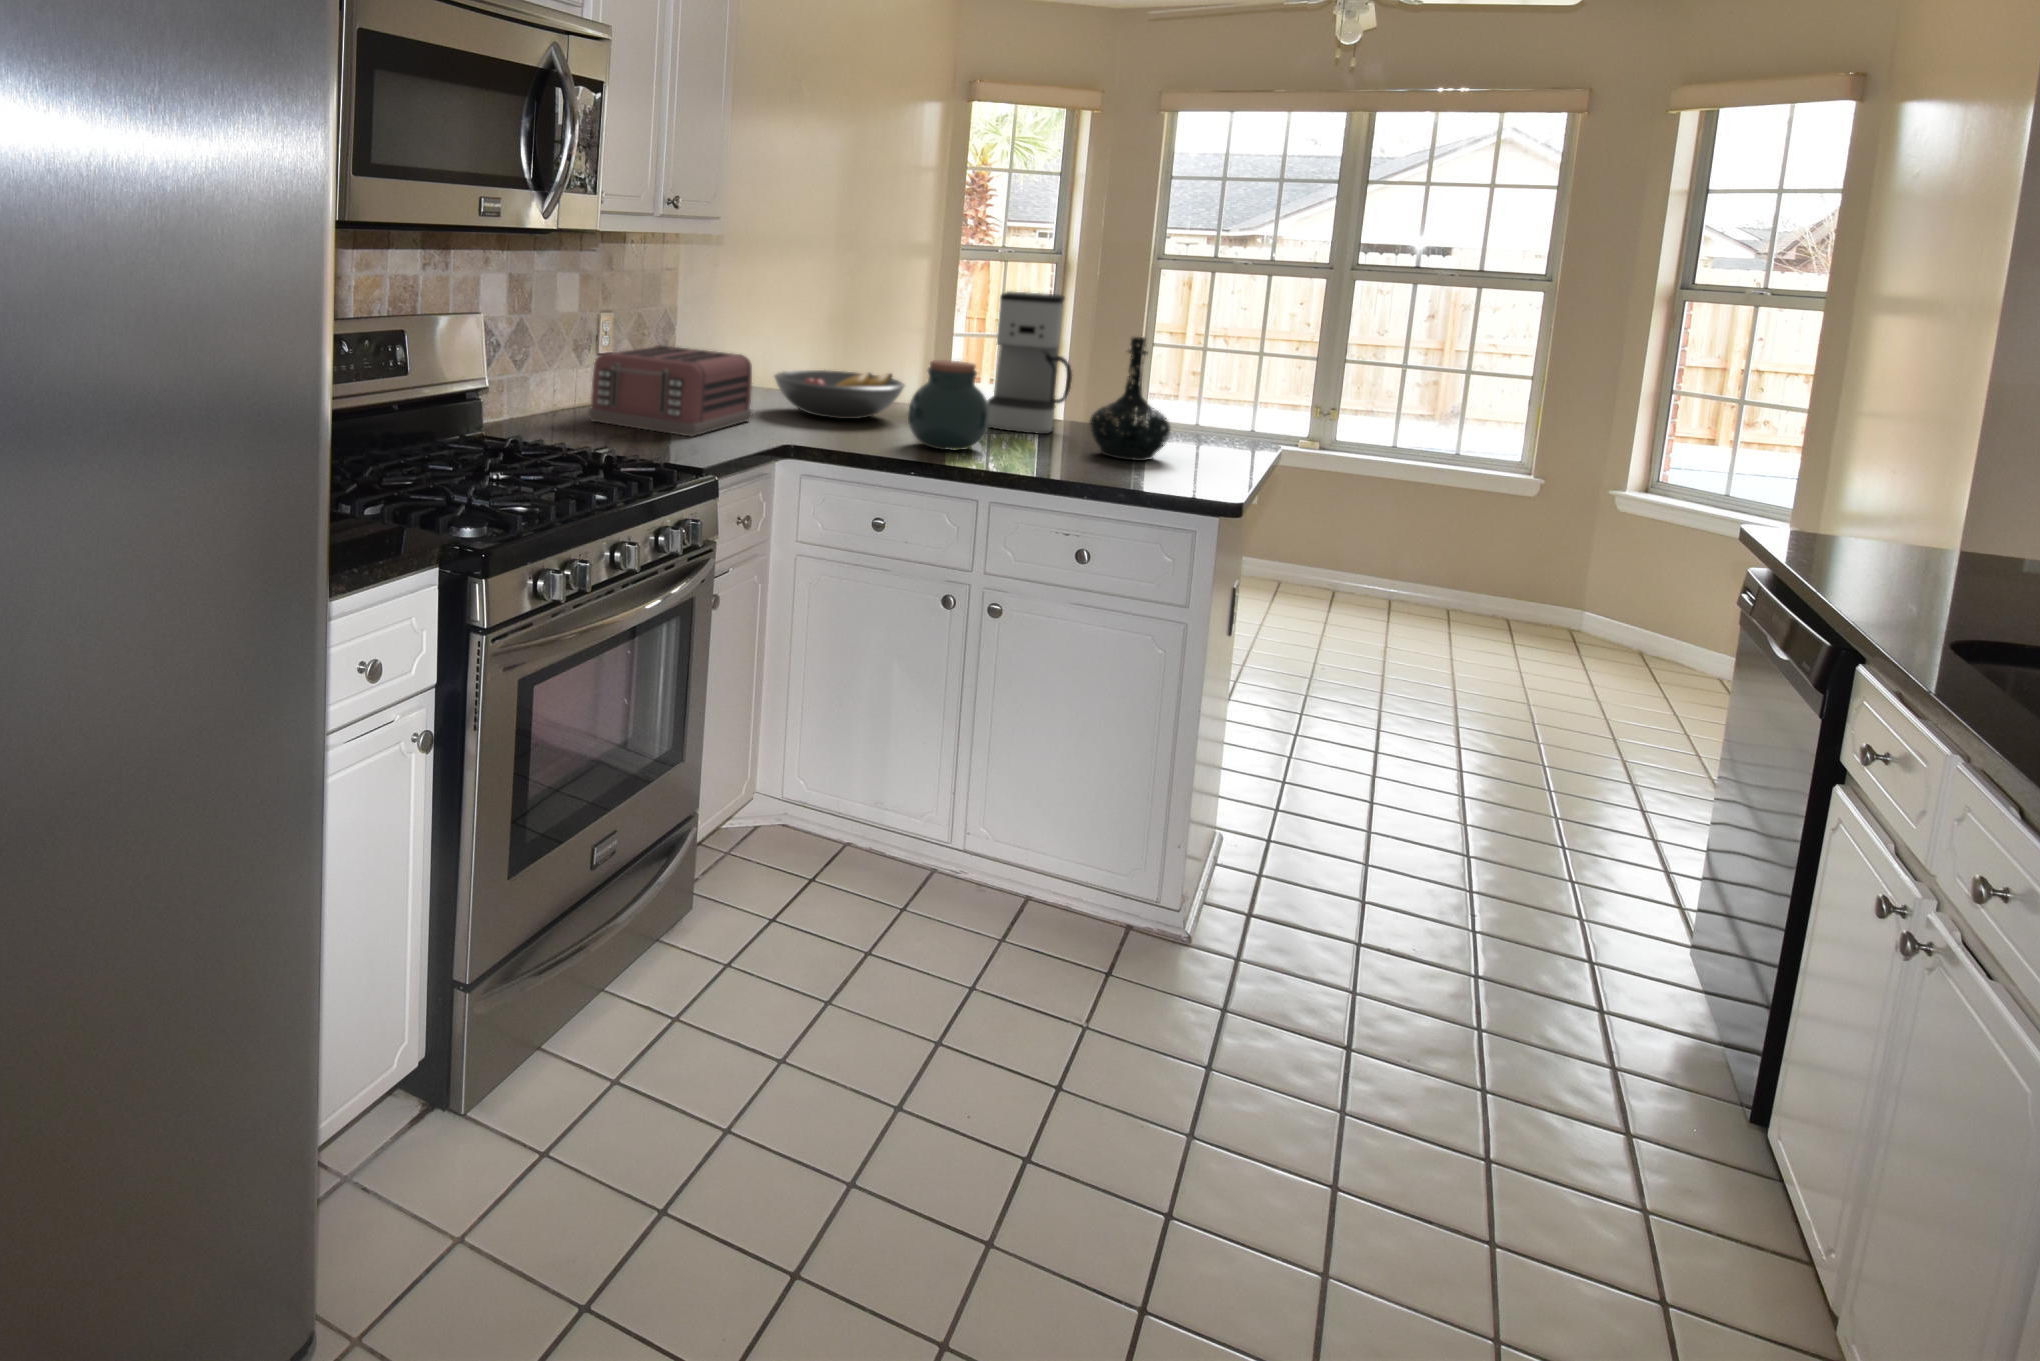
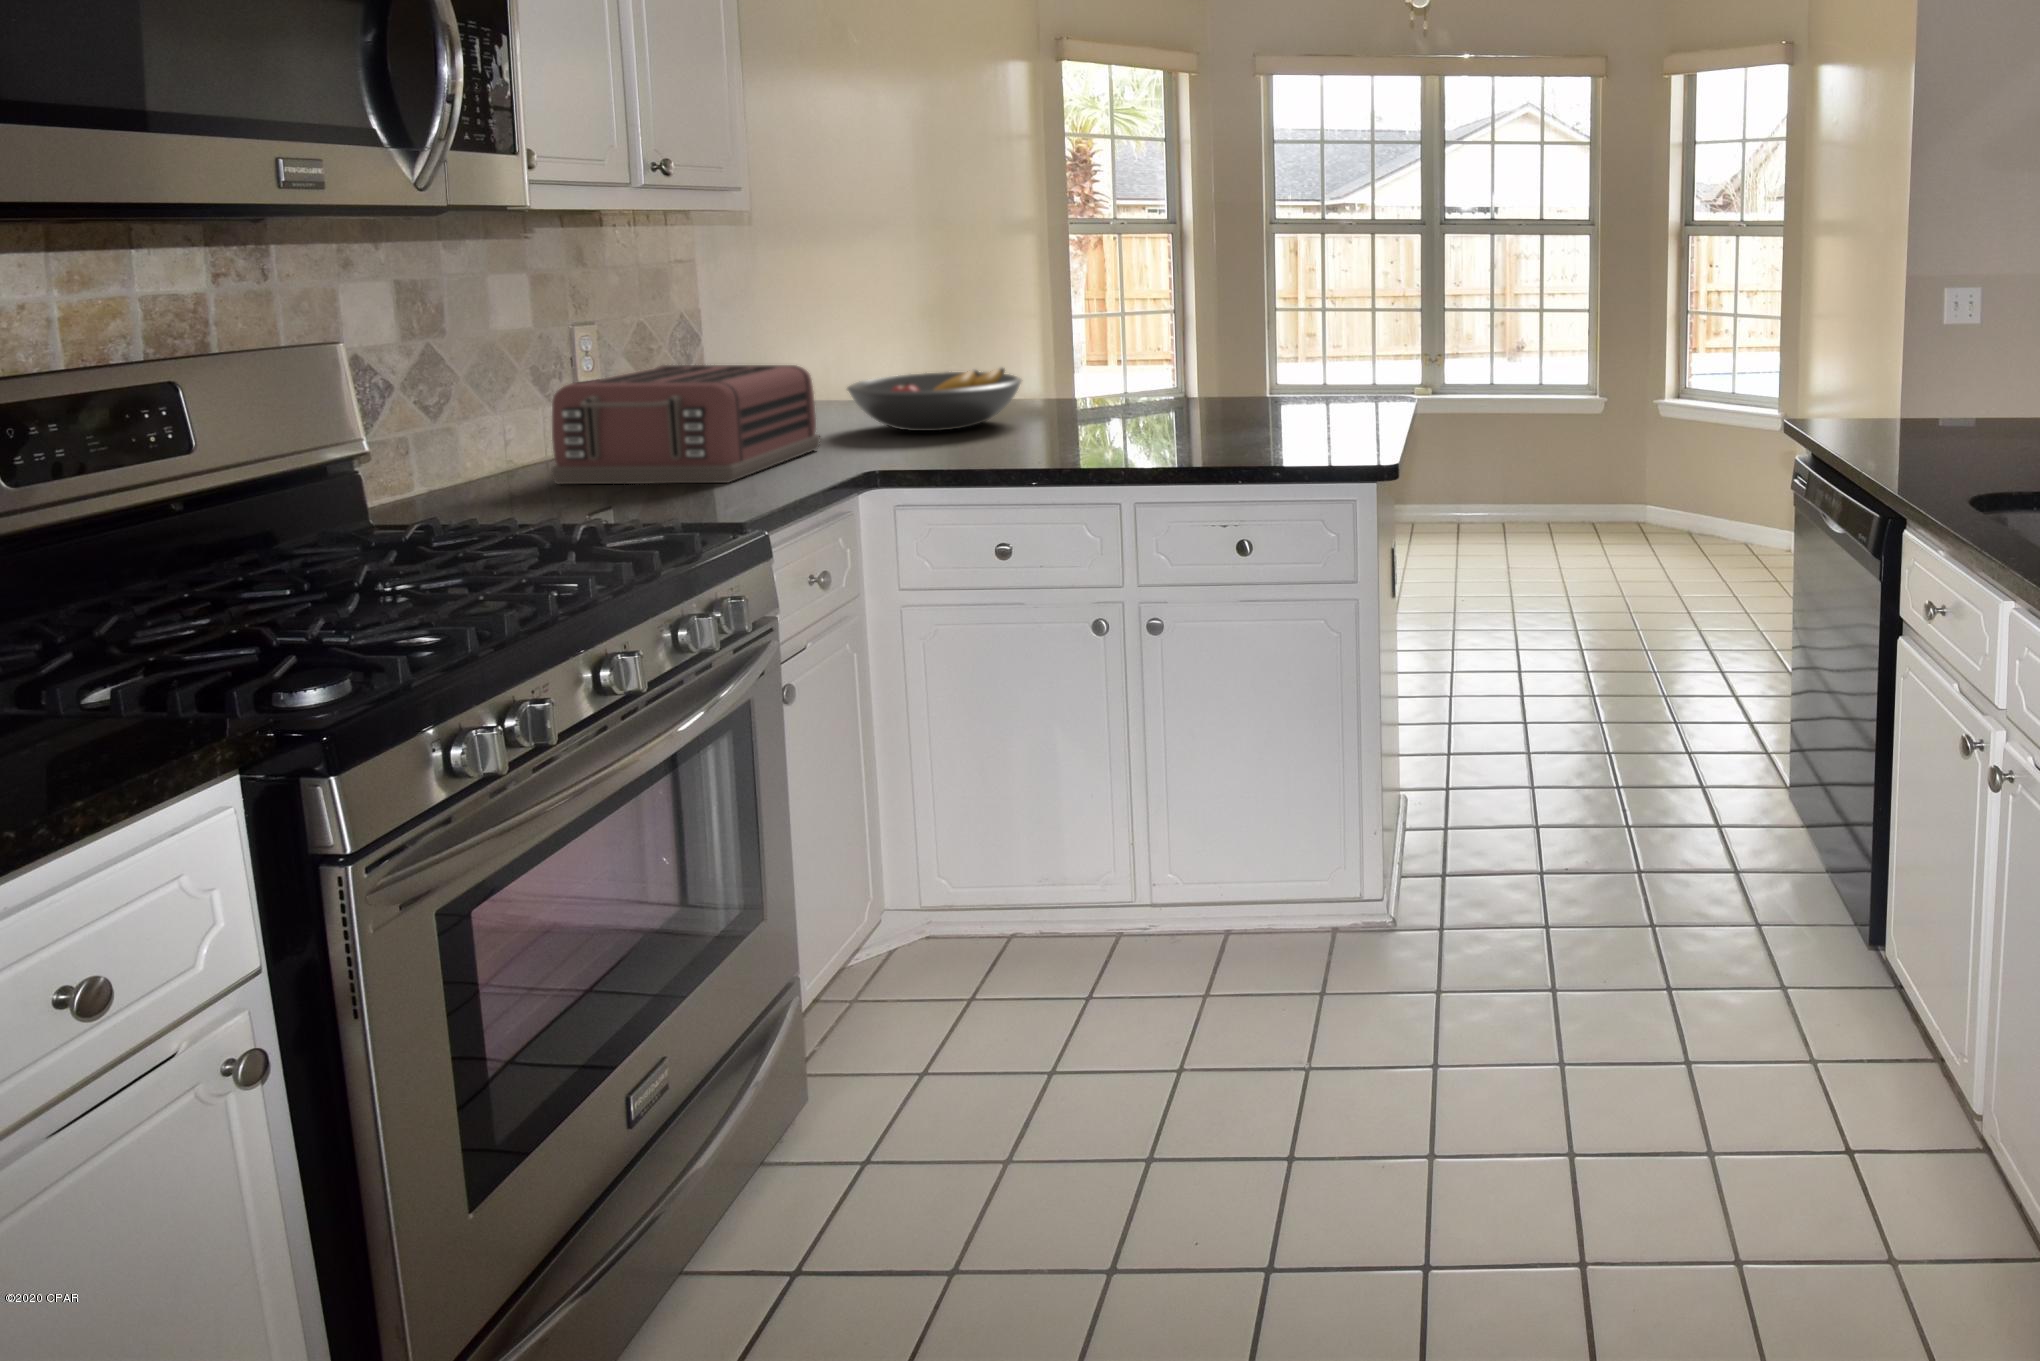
coffee maker: present [987,292,1072,434] -> none [1121,261,1210,417]
bottle: present [1090,337,1171,461] -> none [1234,298,1316,430]
jar: present [908,360,990,451] -> none [1029,344,1126,449]

